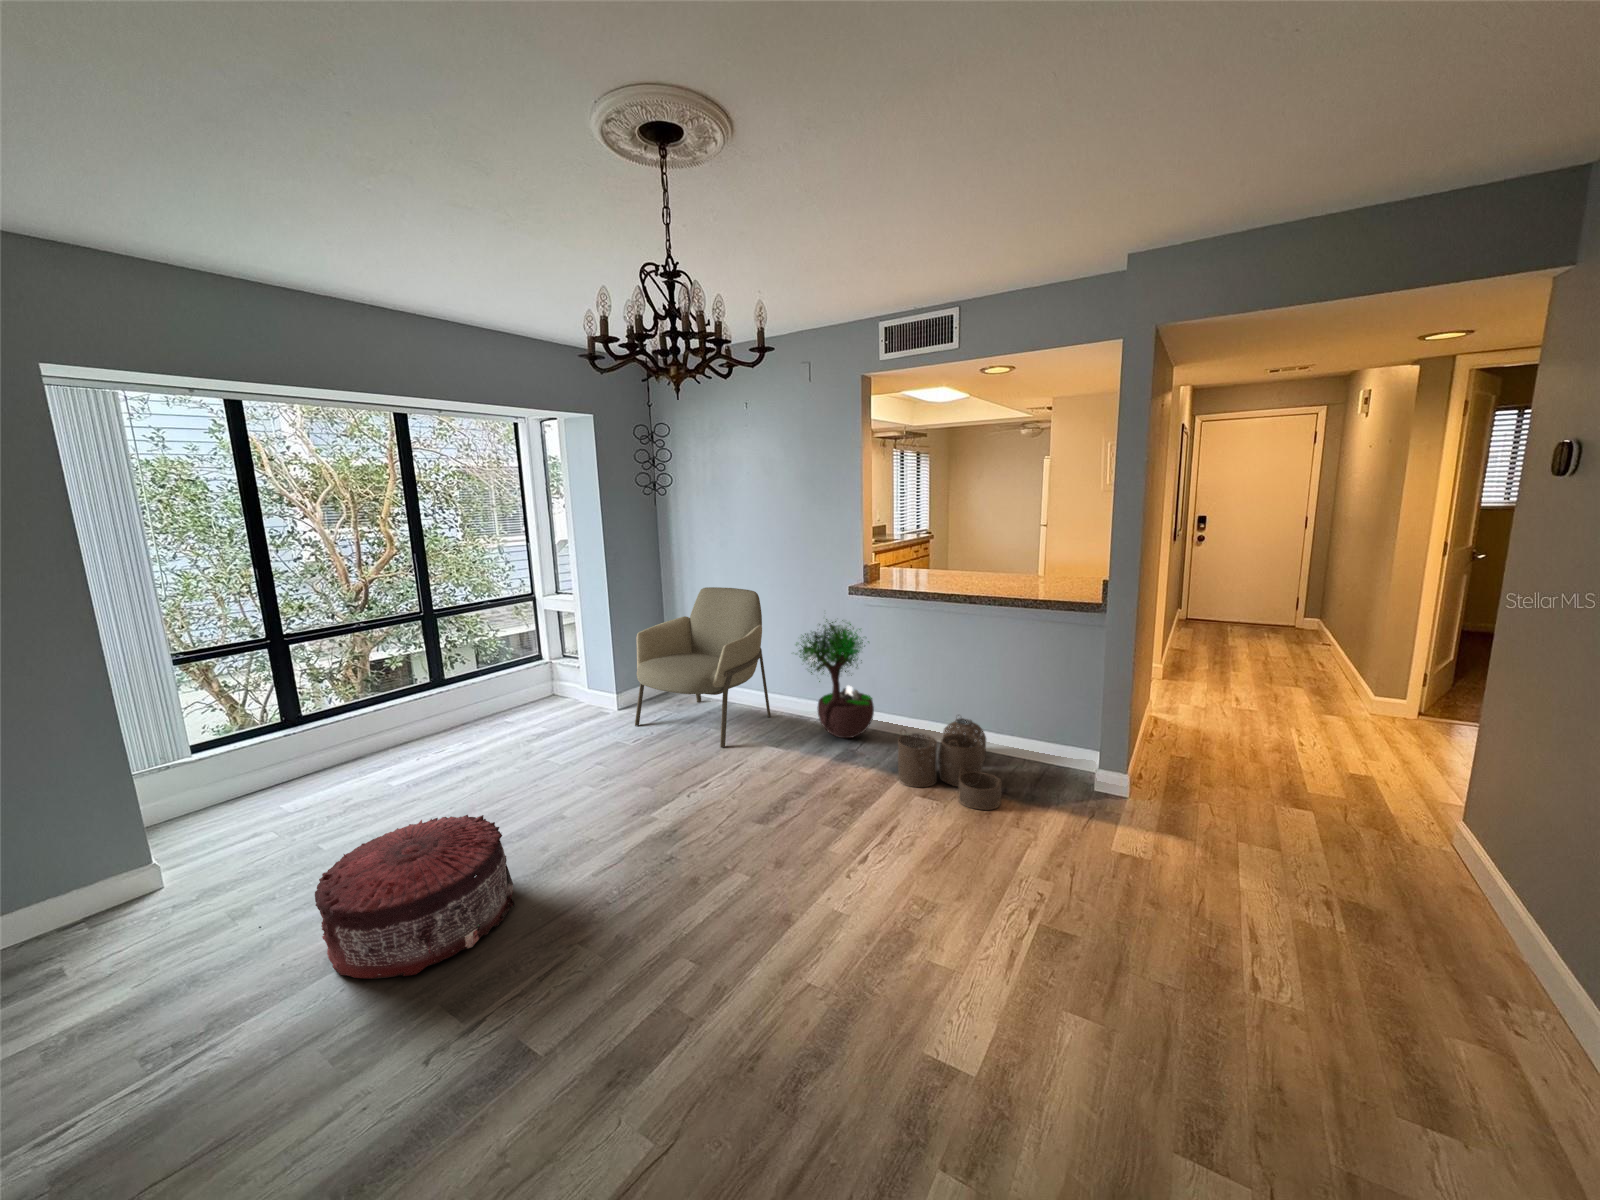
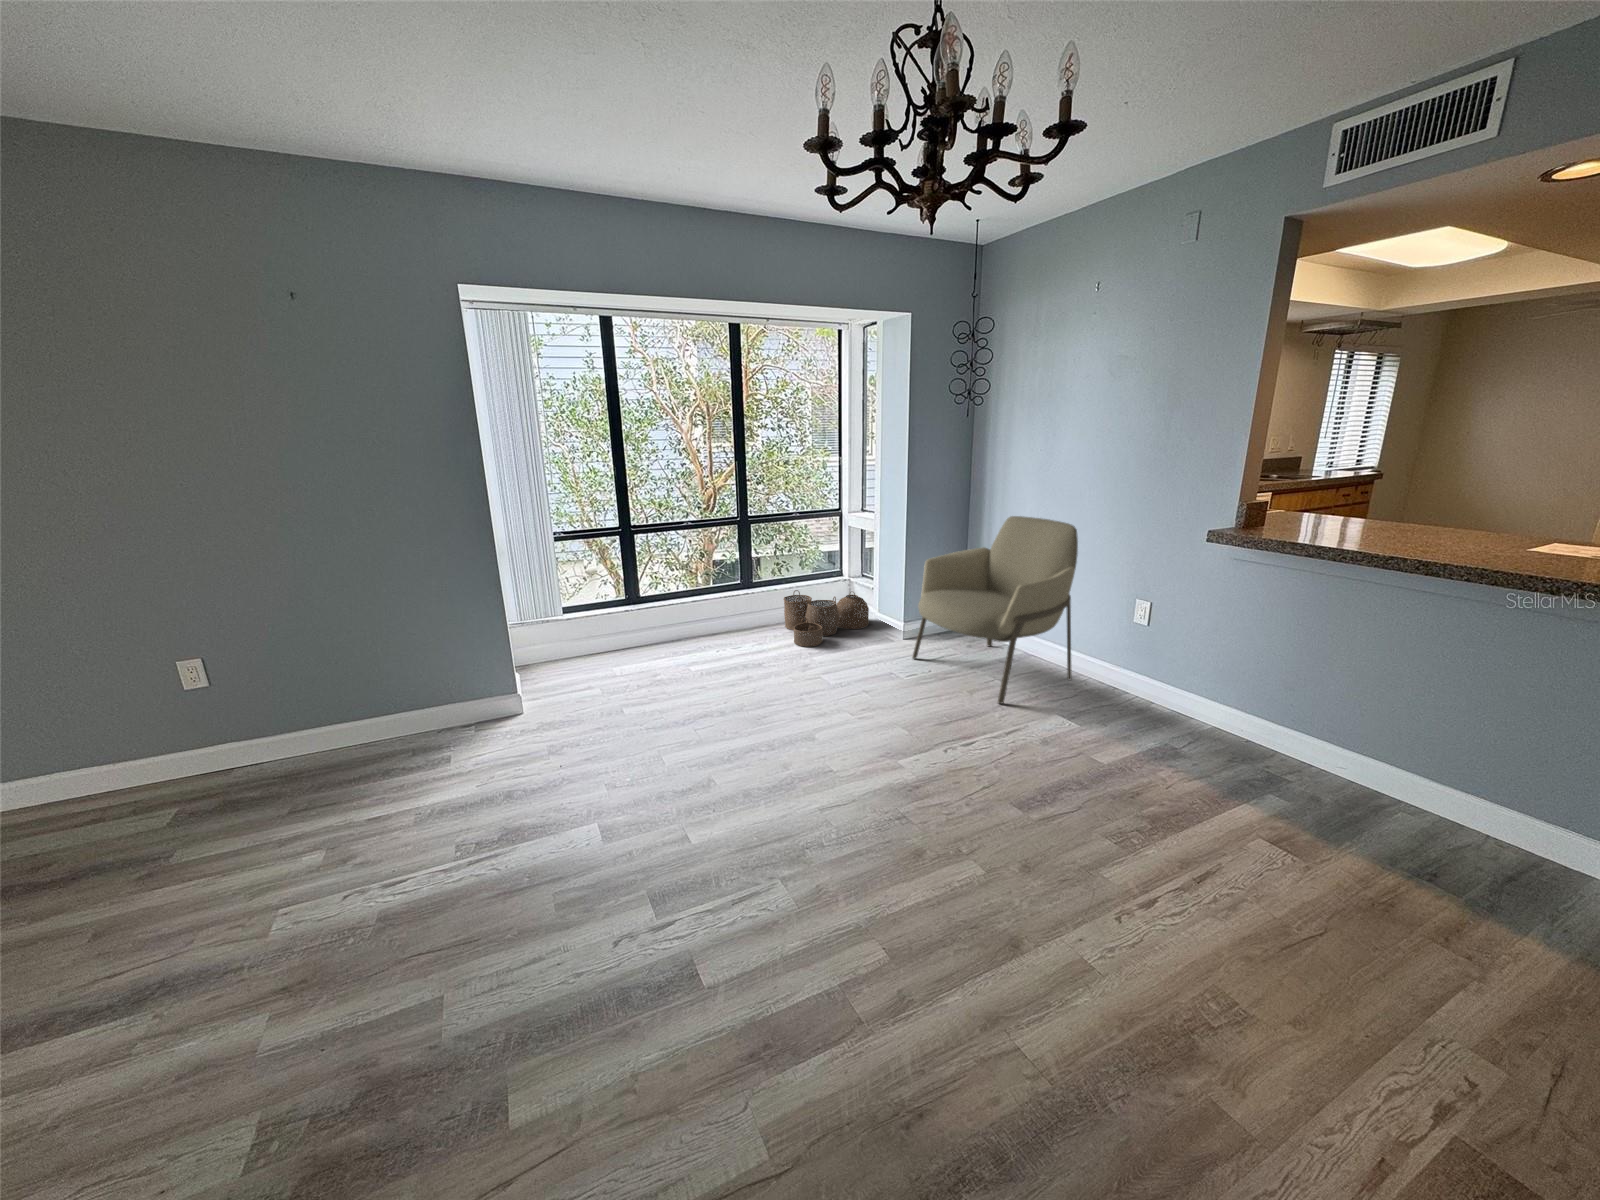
potted tree: present [796,619,874,738] -> none [1105,557,1229,731]
woven basket: present [898,718,1002,810] -> present [784,590,869,647]
pouf: present [315,815,515,979] -> none [578,708,739,852]

